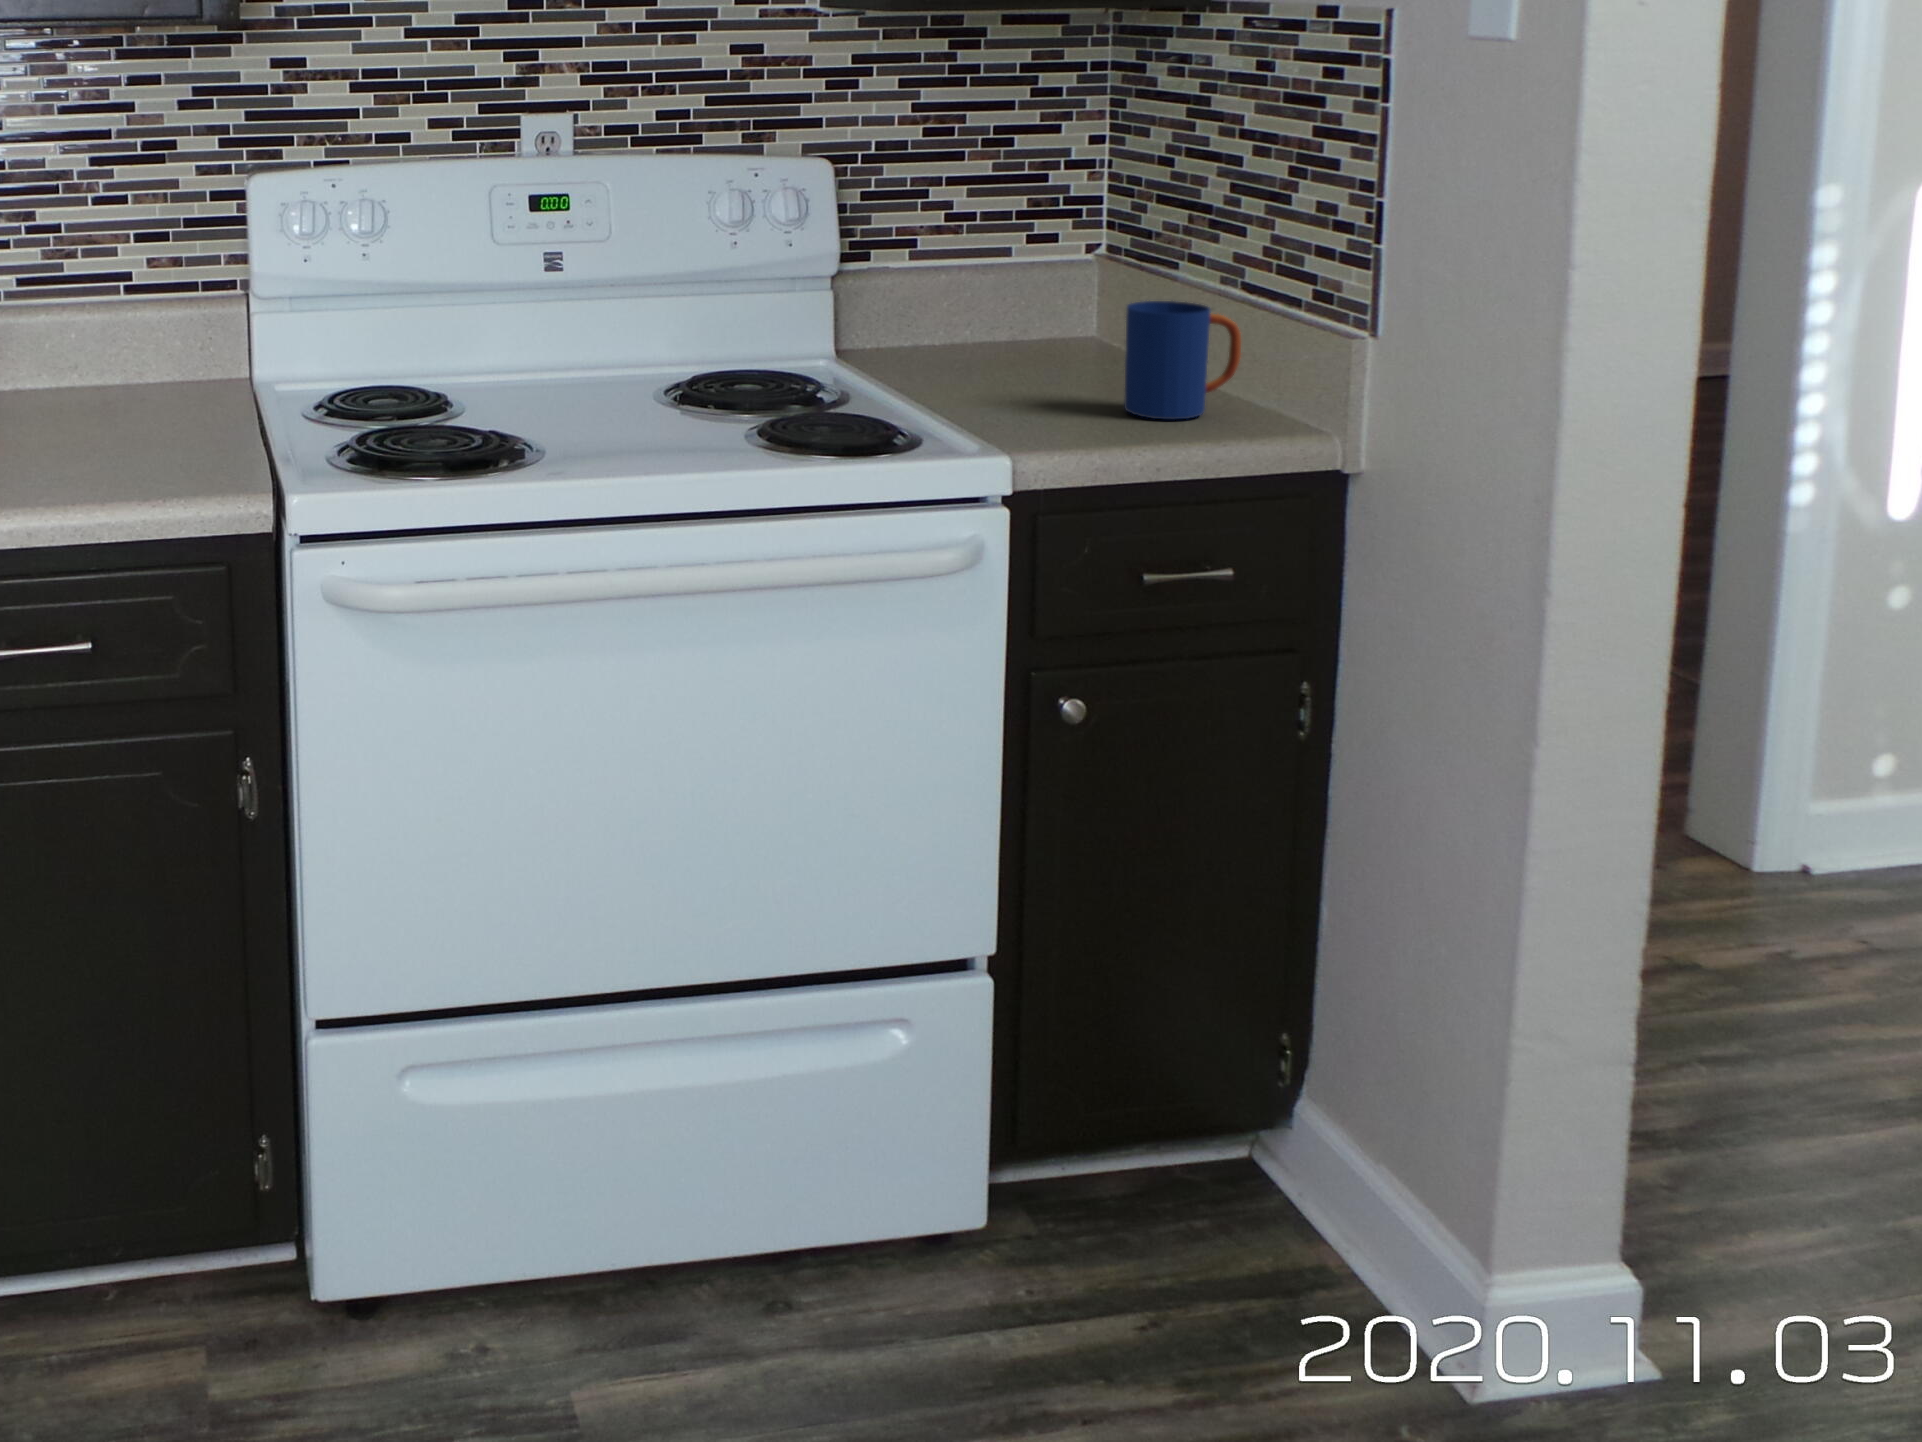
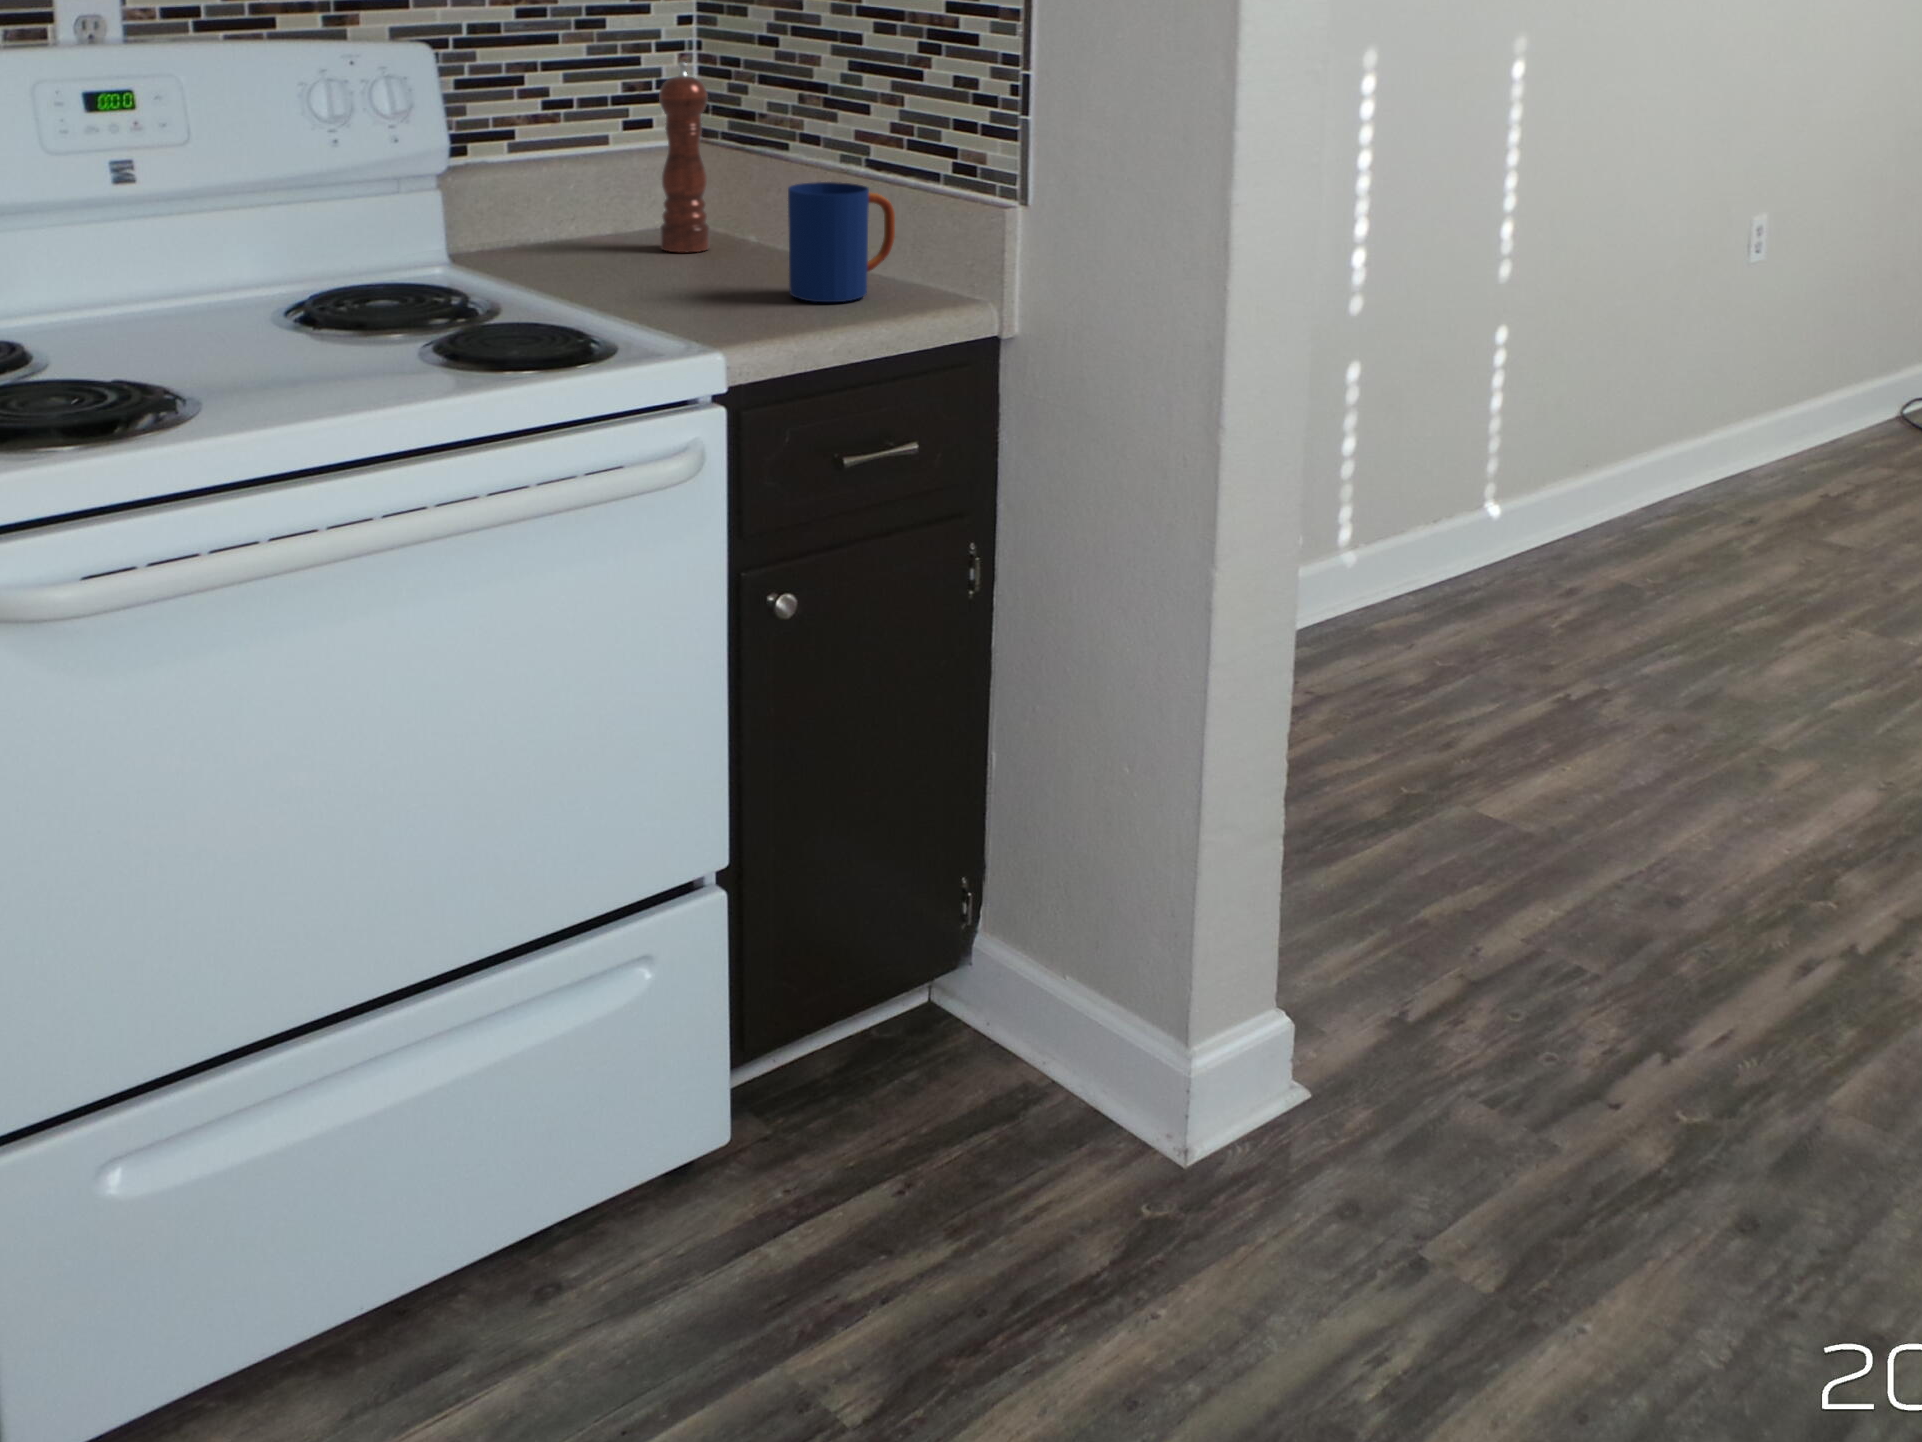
pepper mill: none [1042,181,1095,362] -> present [659,62,710,252]

